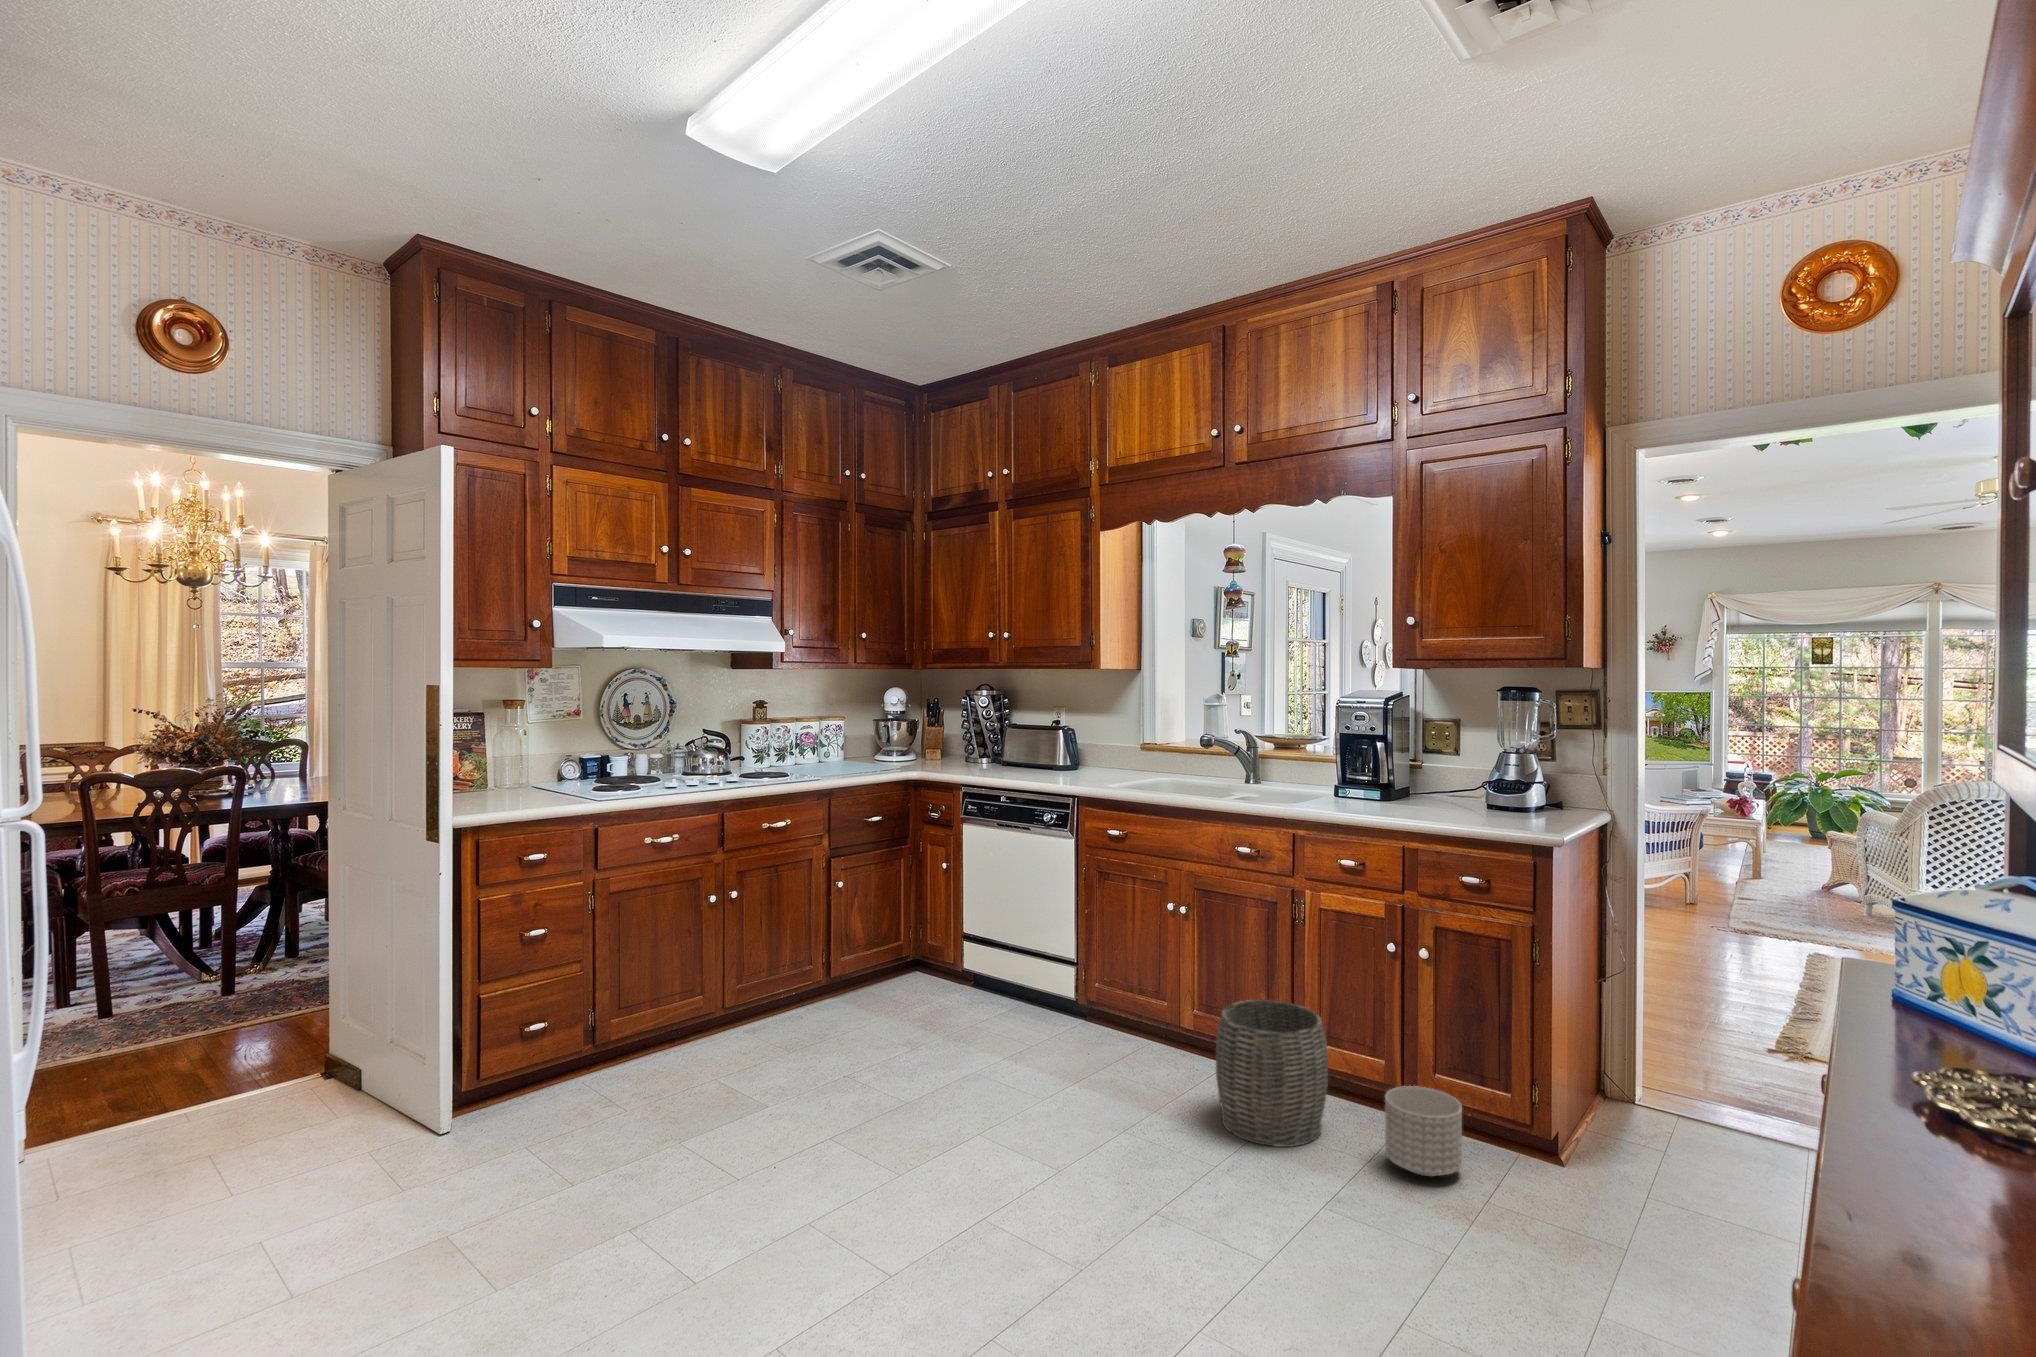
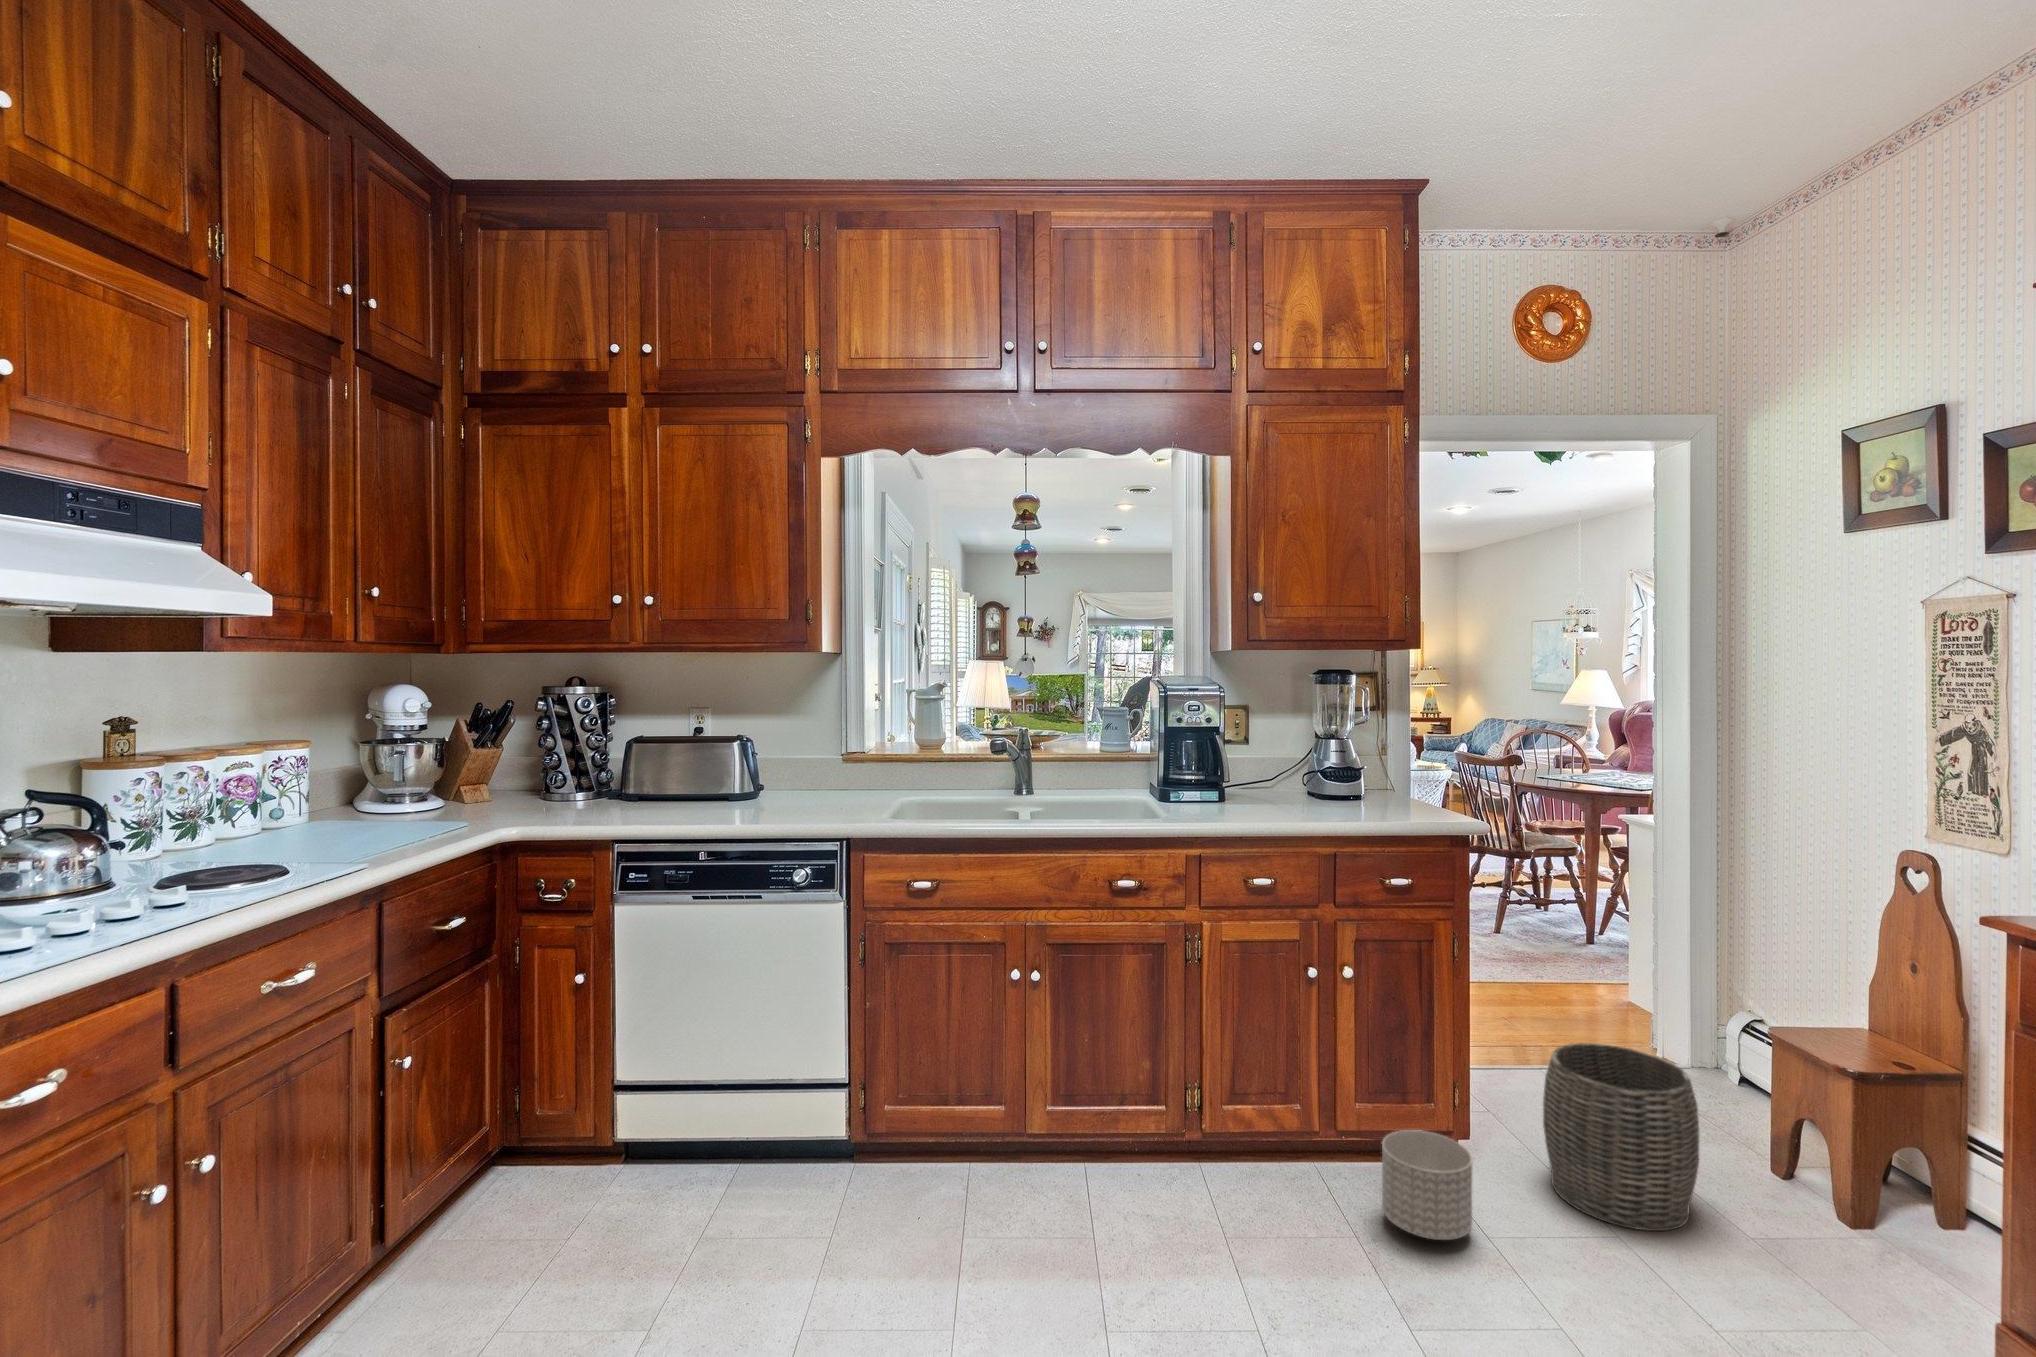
woven basket: present [1216,1000,1328,1147] -> present [1543,1043,1699,1231]

